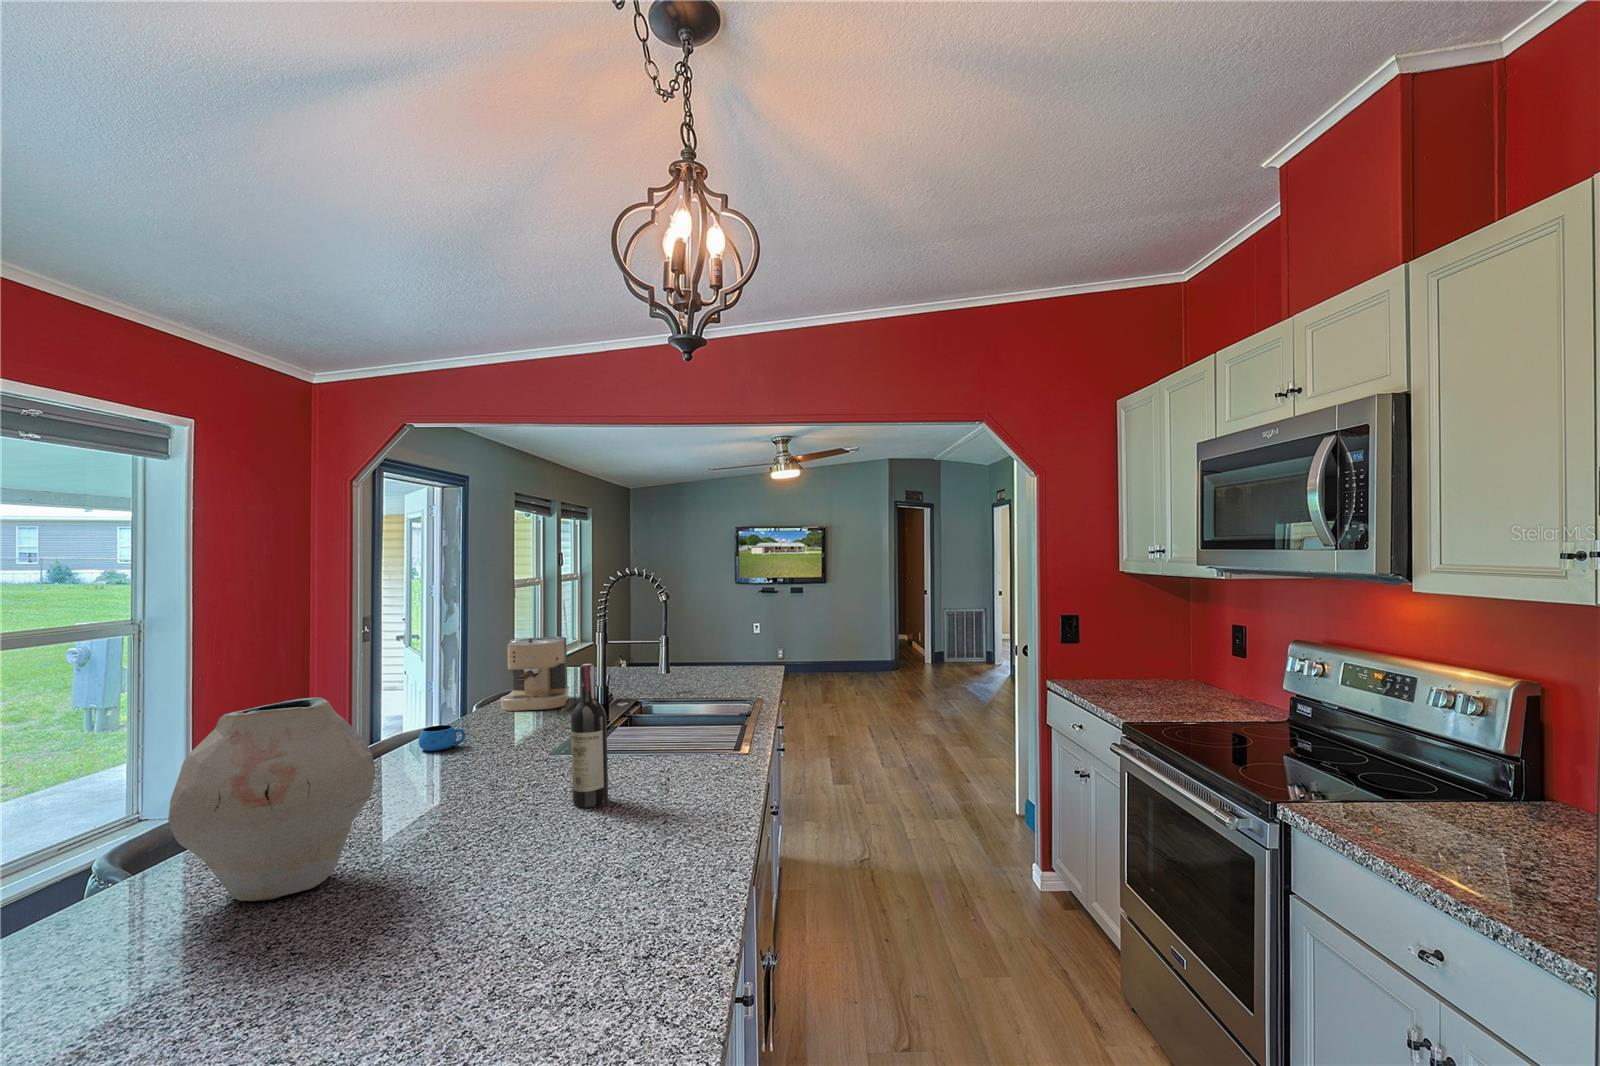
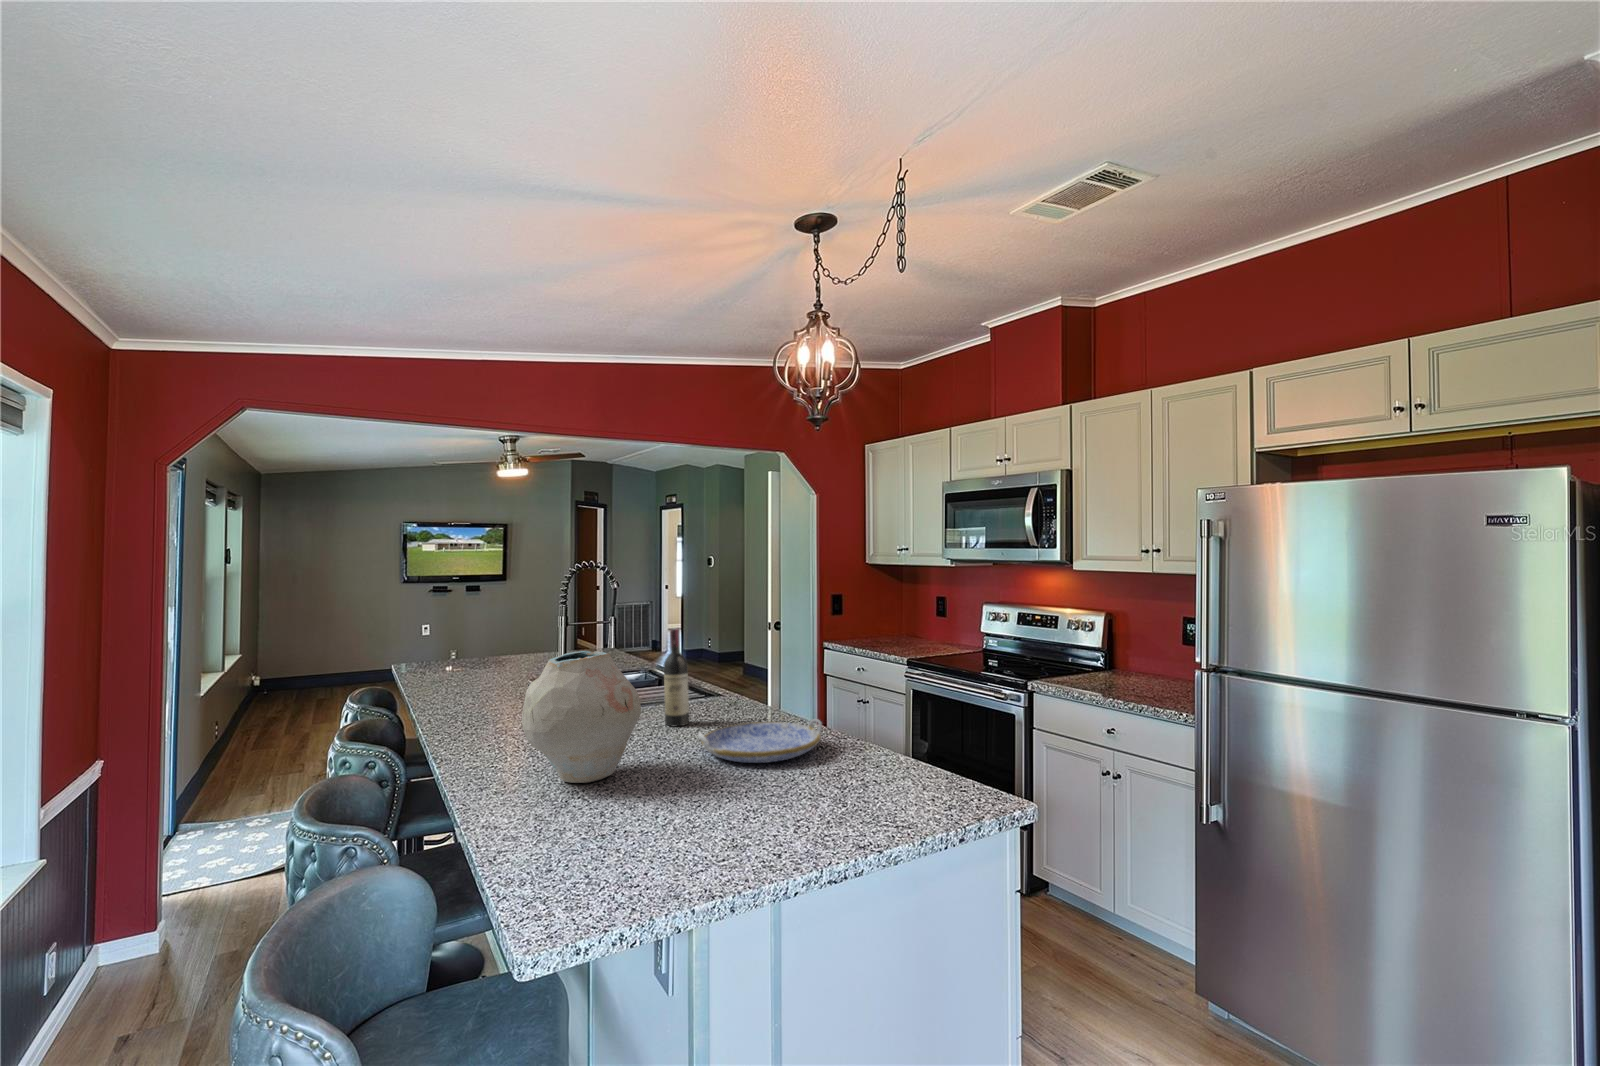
coffee maker: present [500,637,569,711] -> none [430,625,493,693]
mug: present [419,725,466,751] -> none [447,698,484,719]
serving tray: none [450,828,667,927] -> present [698,719,822,763]

